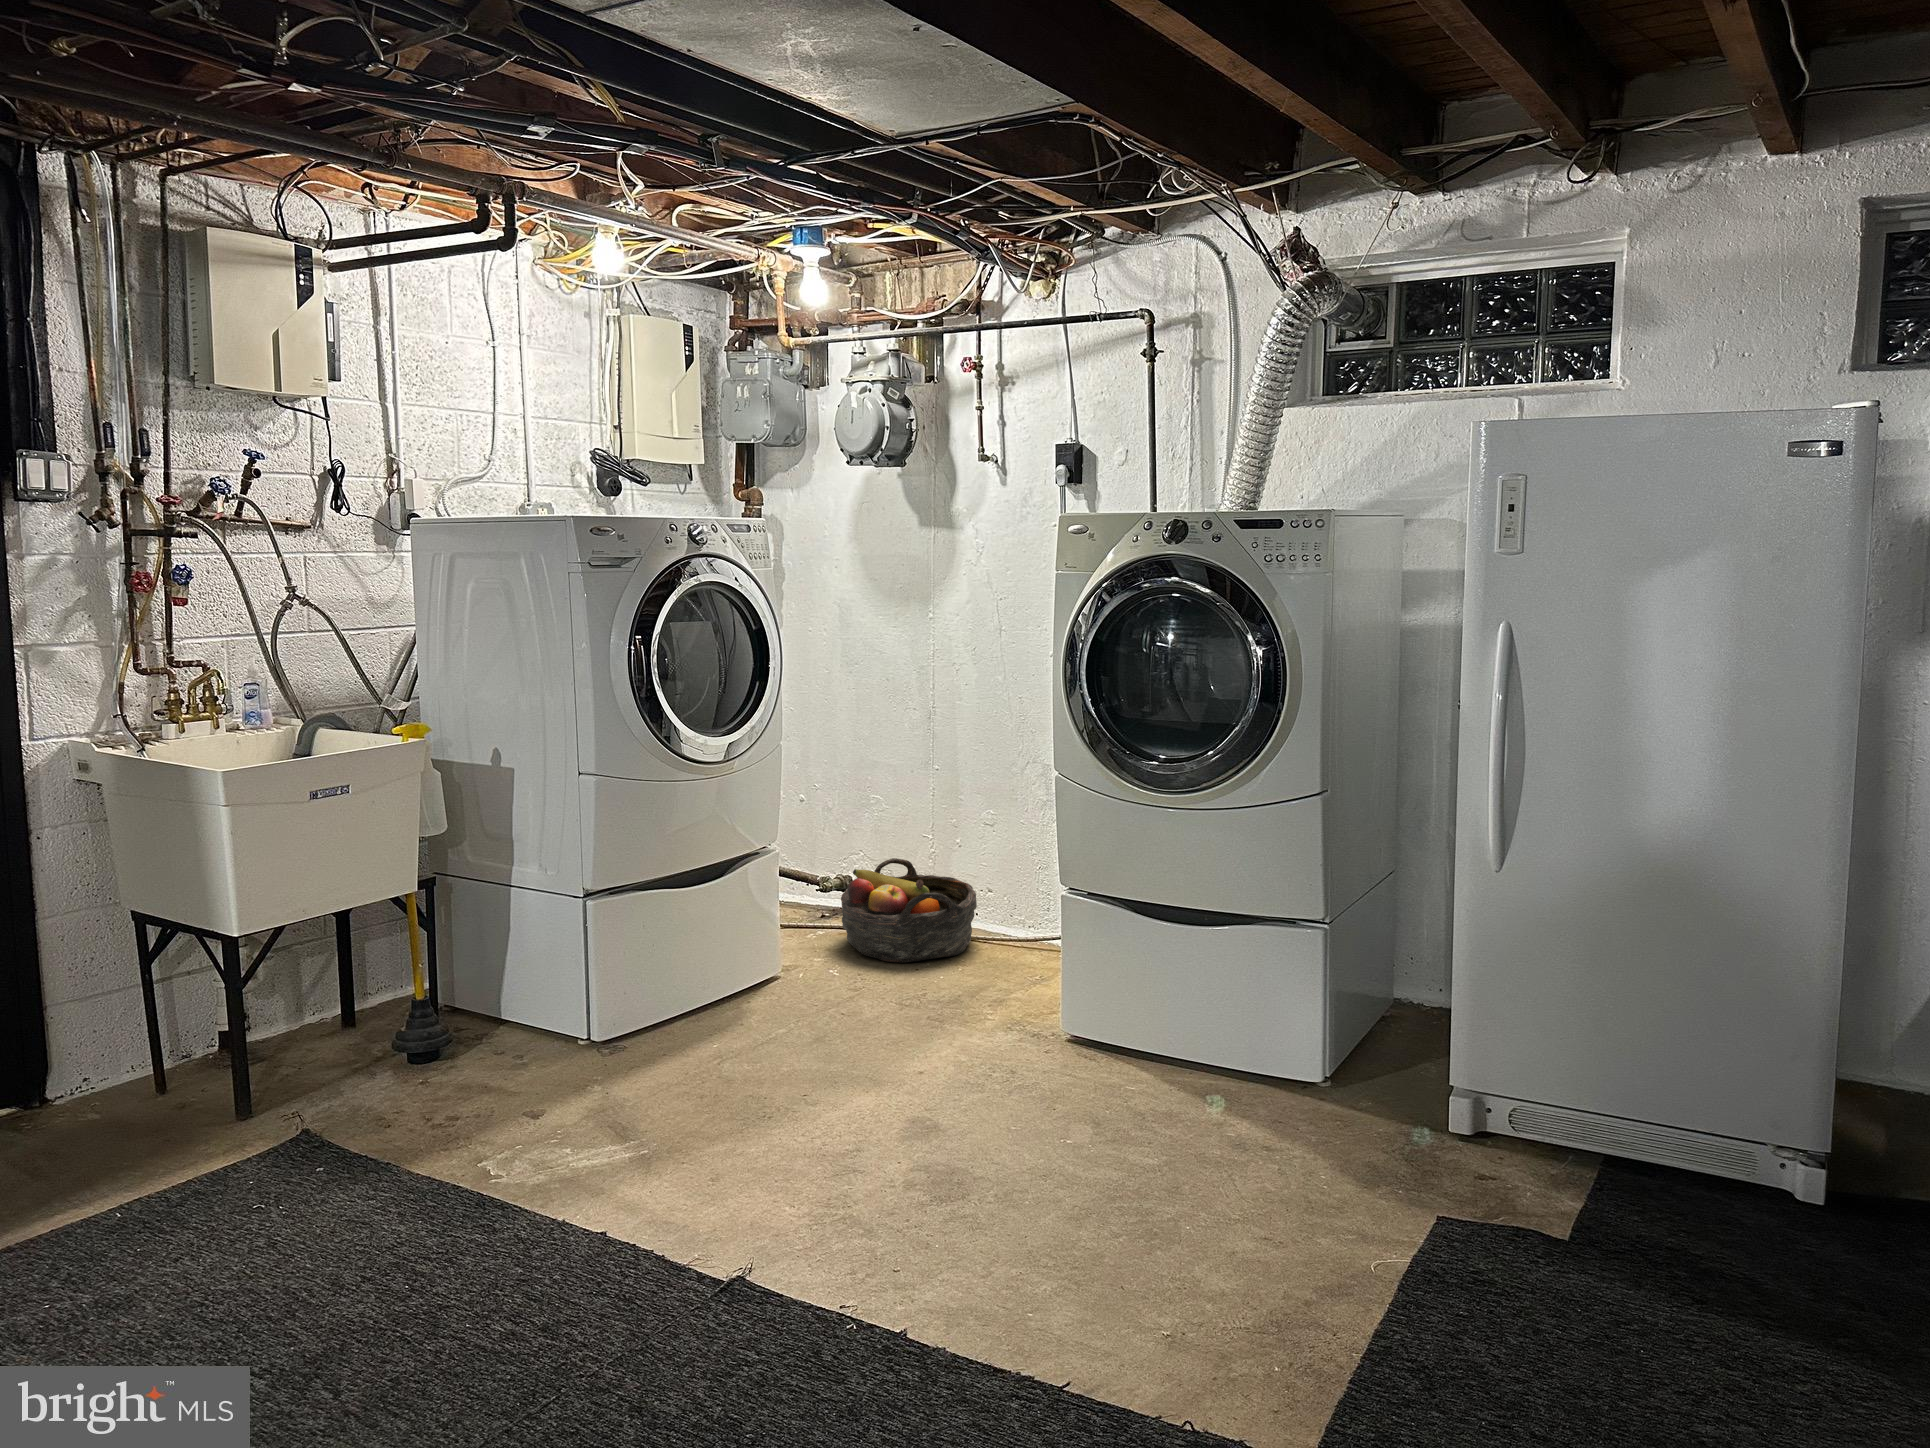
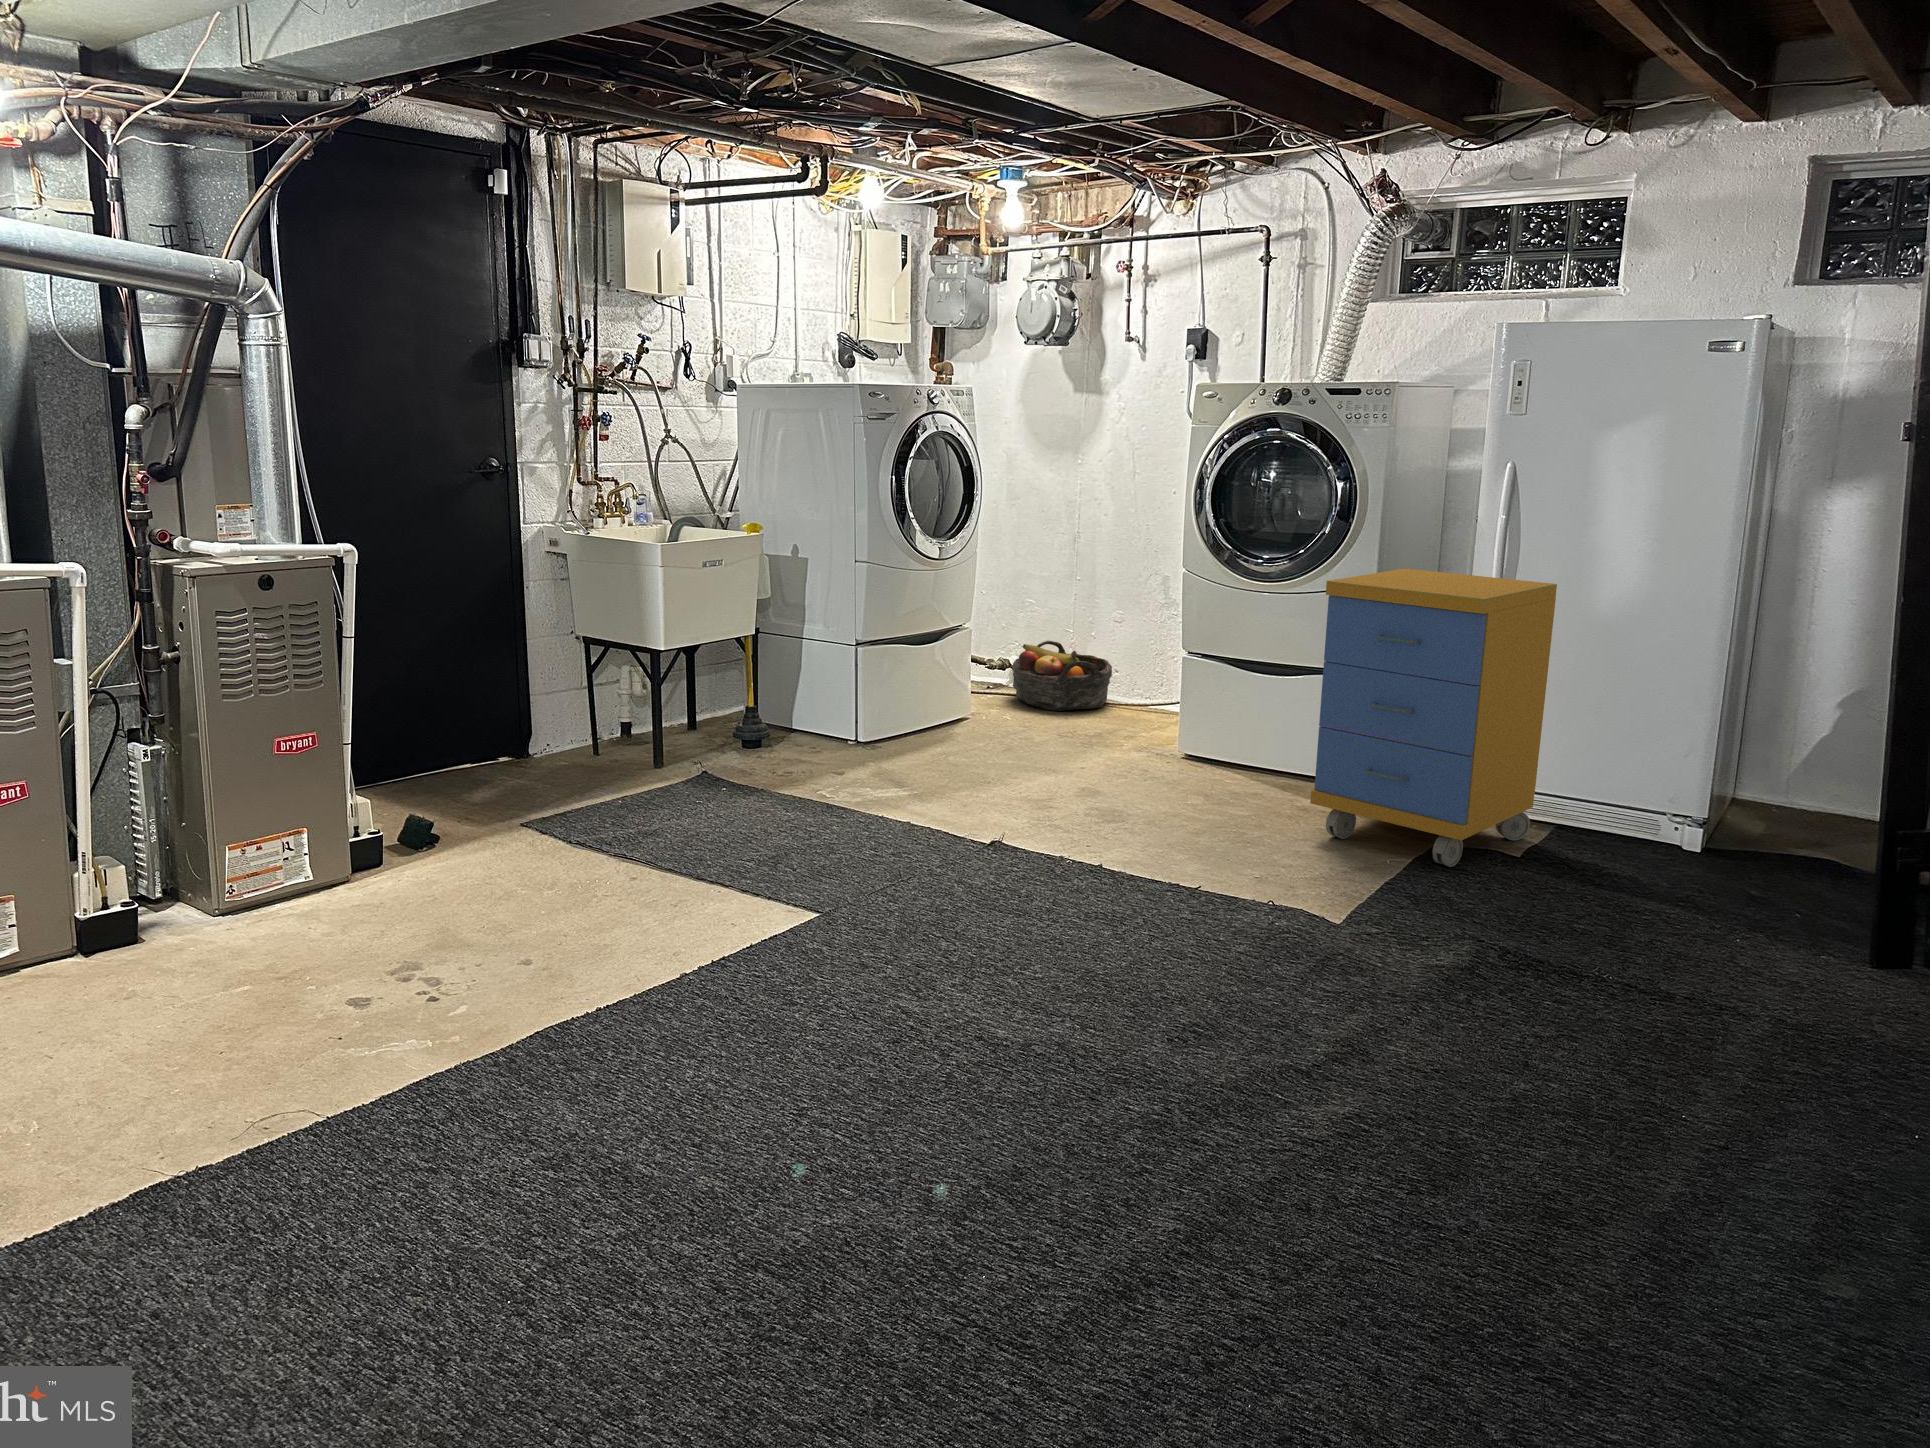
storage cabinet: none [1244,780,1589,1276] -> present [1310,569,1557,867]

